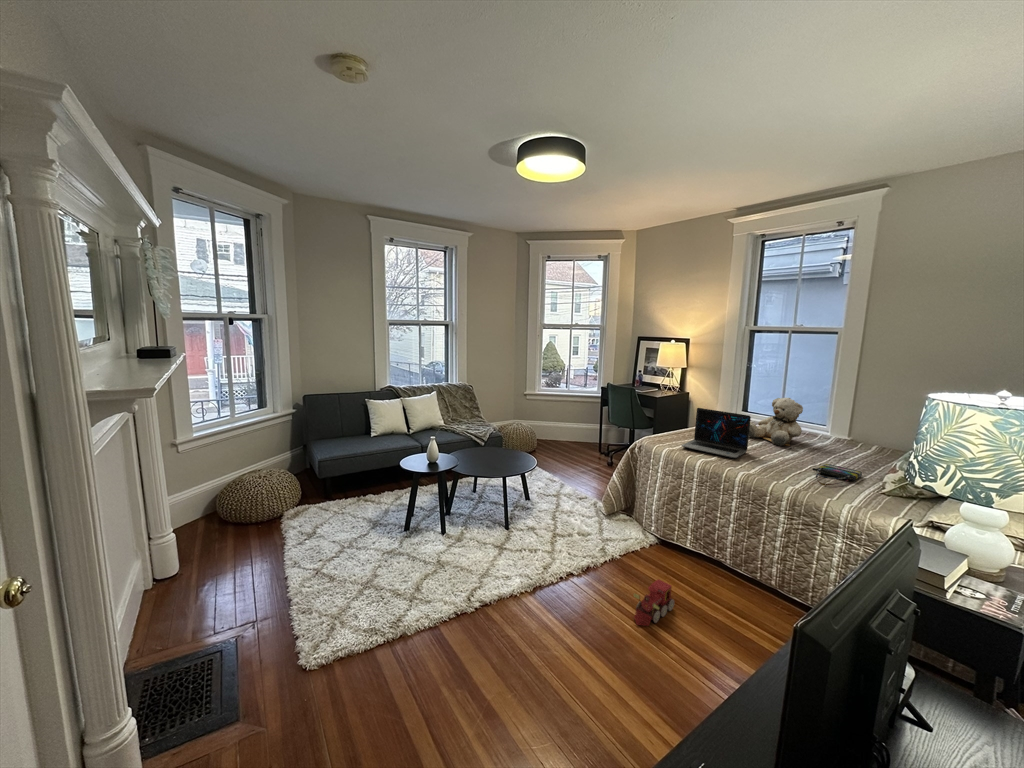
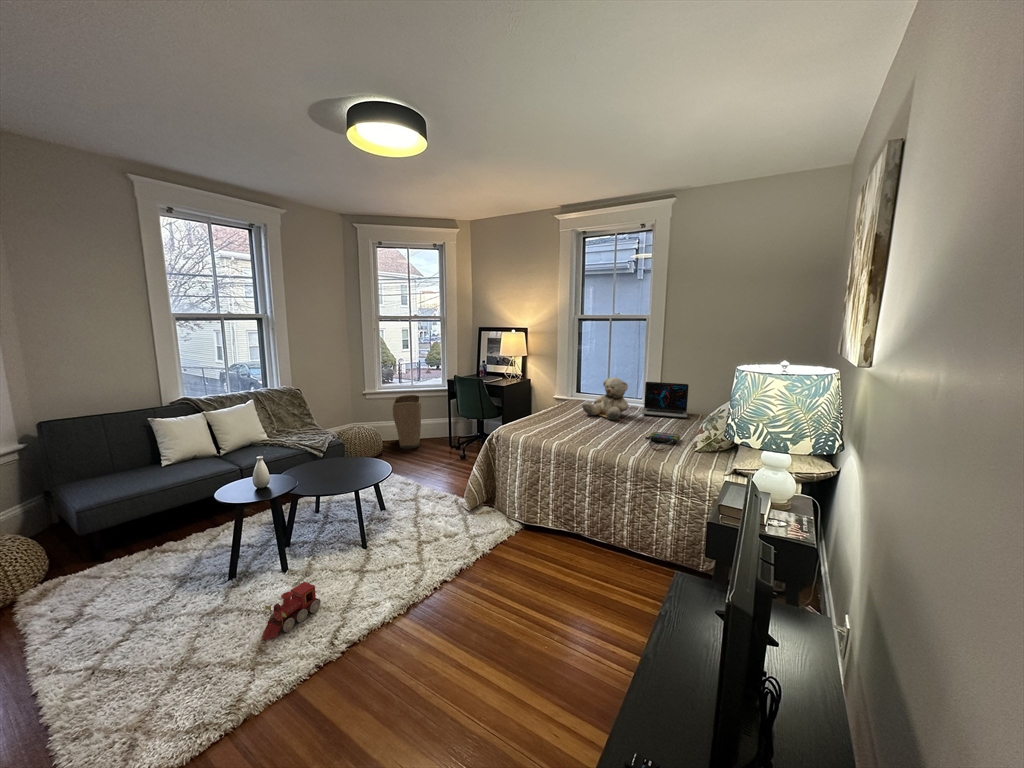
laundry basket: none [549,399,577,449] -> present [393,395,421,448]
laptop: present [682,408,751,458] -> present [642,382,689,418]
toy train: present [634,579,674,625] -> present [262,582,321,640]

